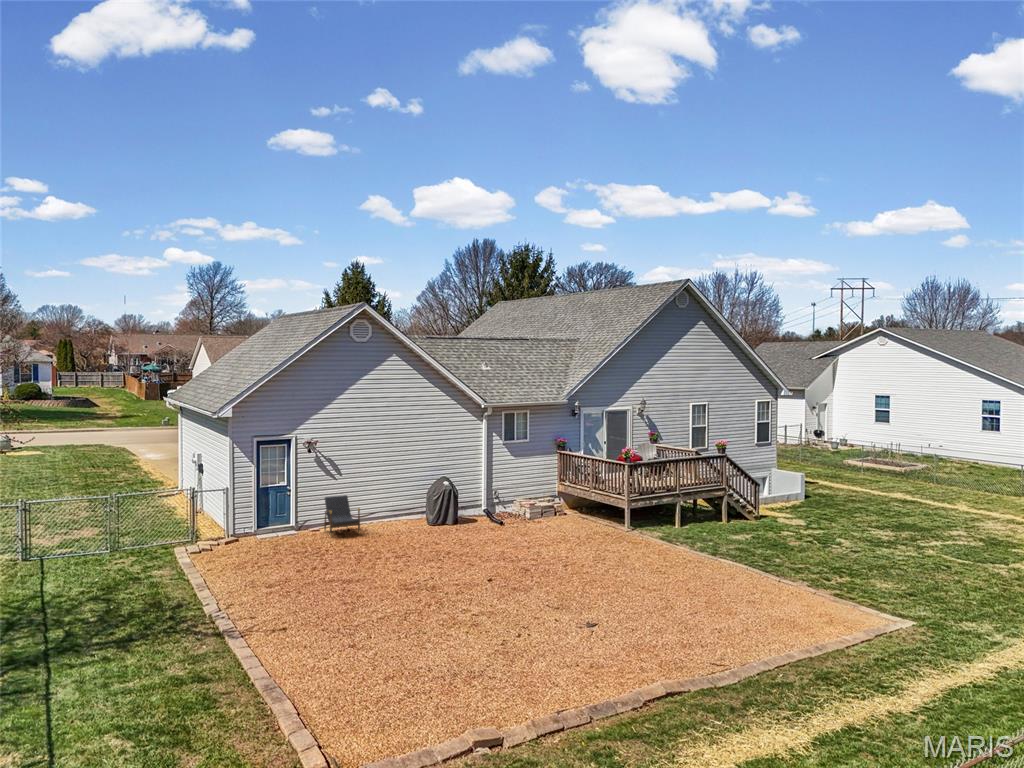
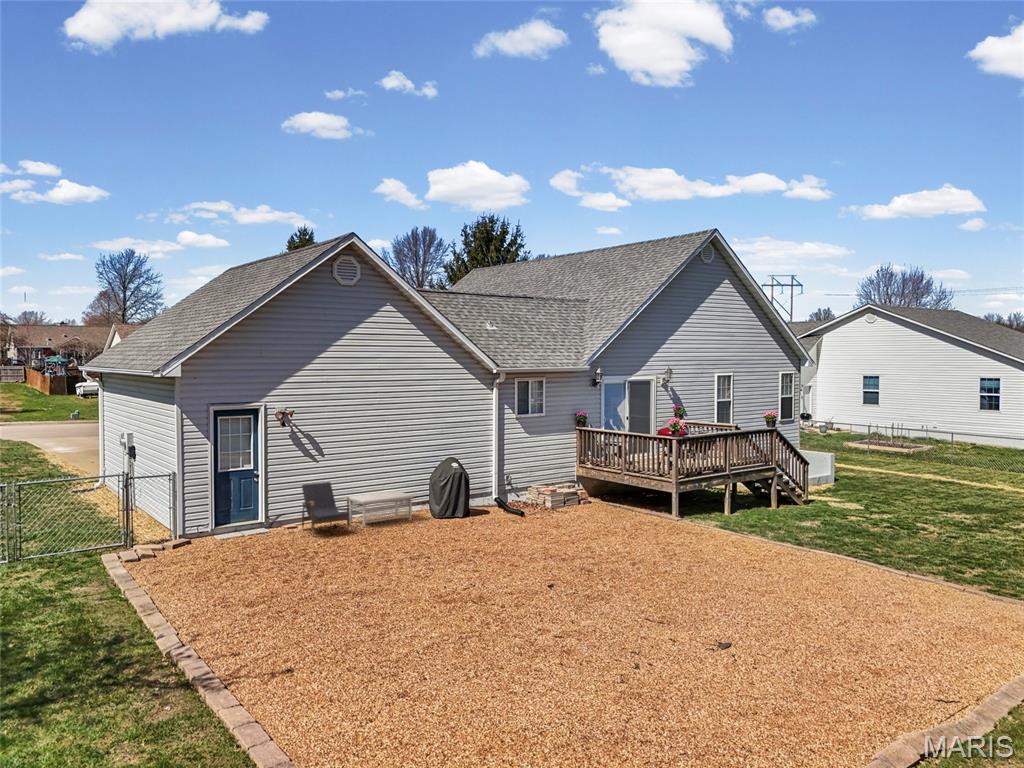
storage bench: none [361,503,413,531] -> present [349,491,413,527]

